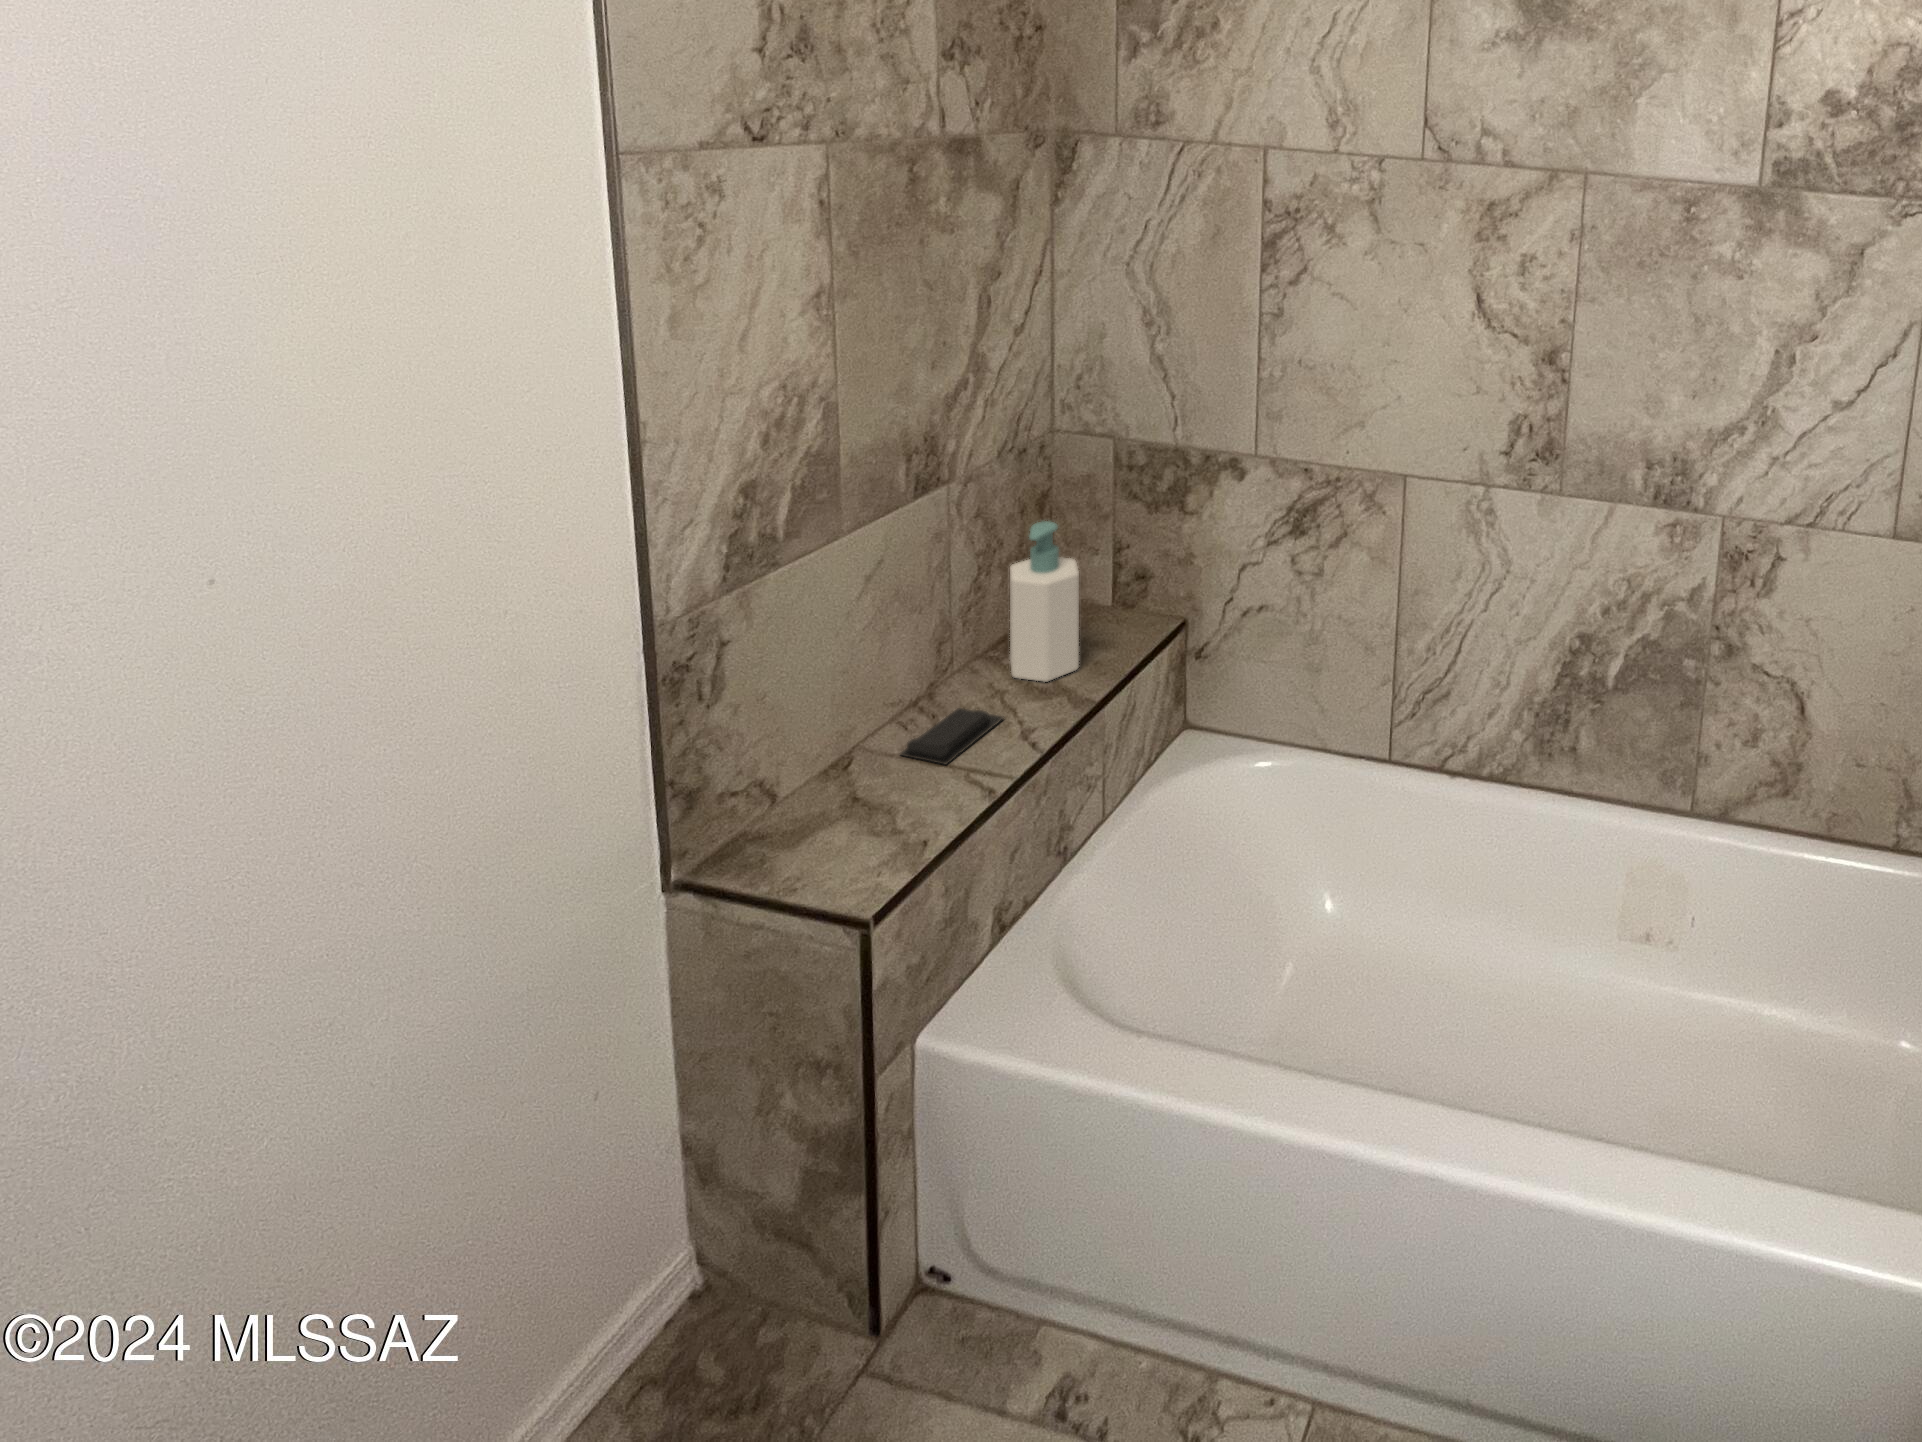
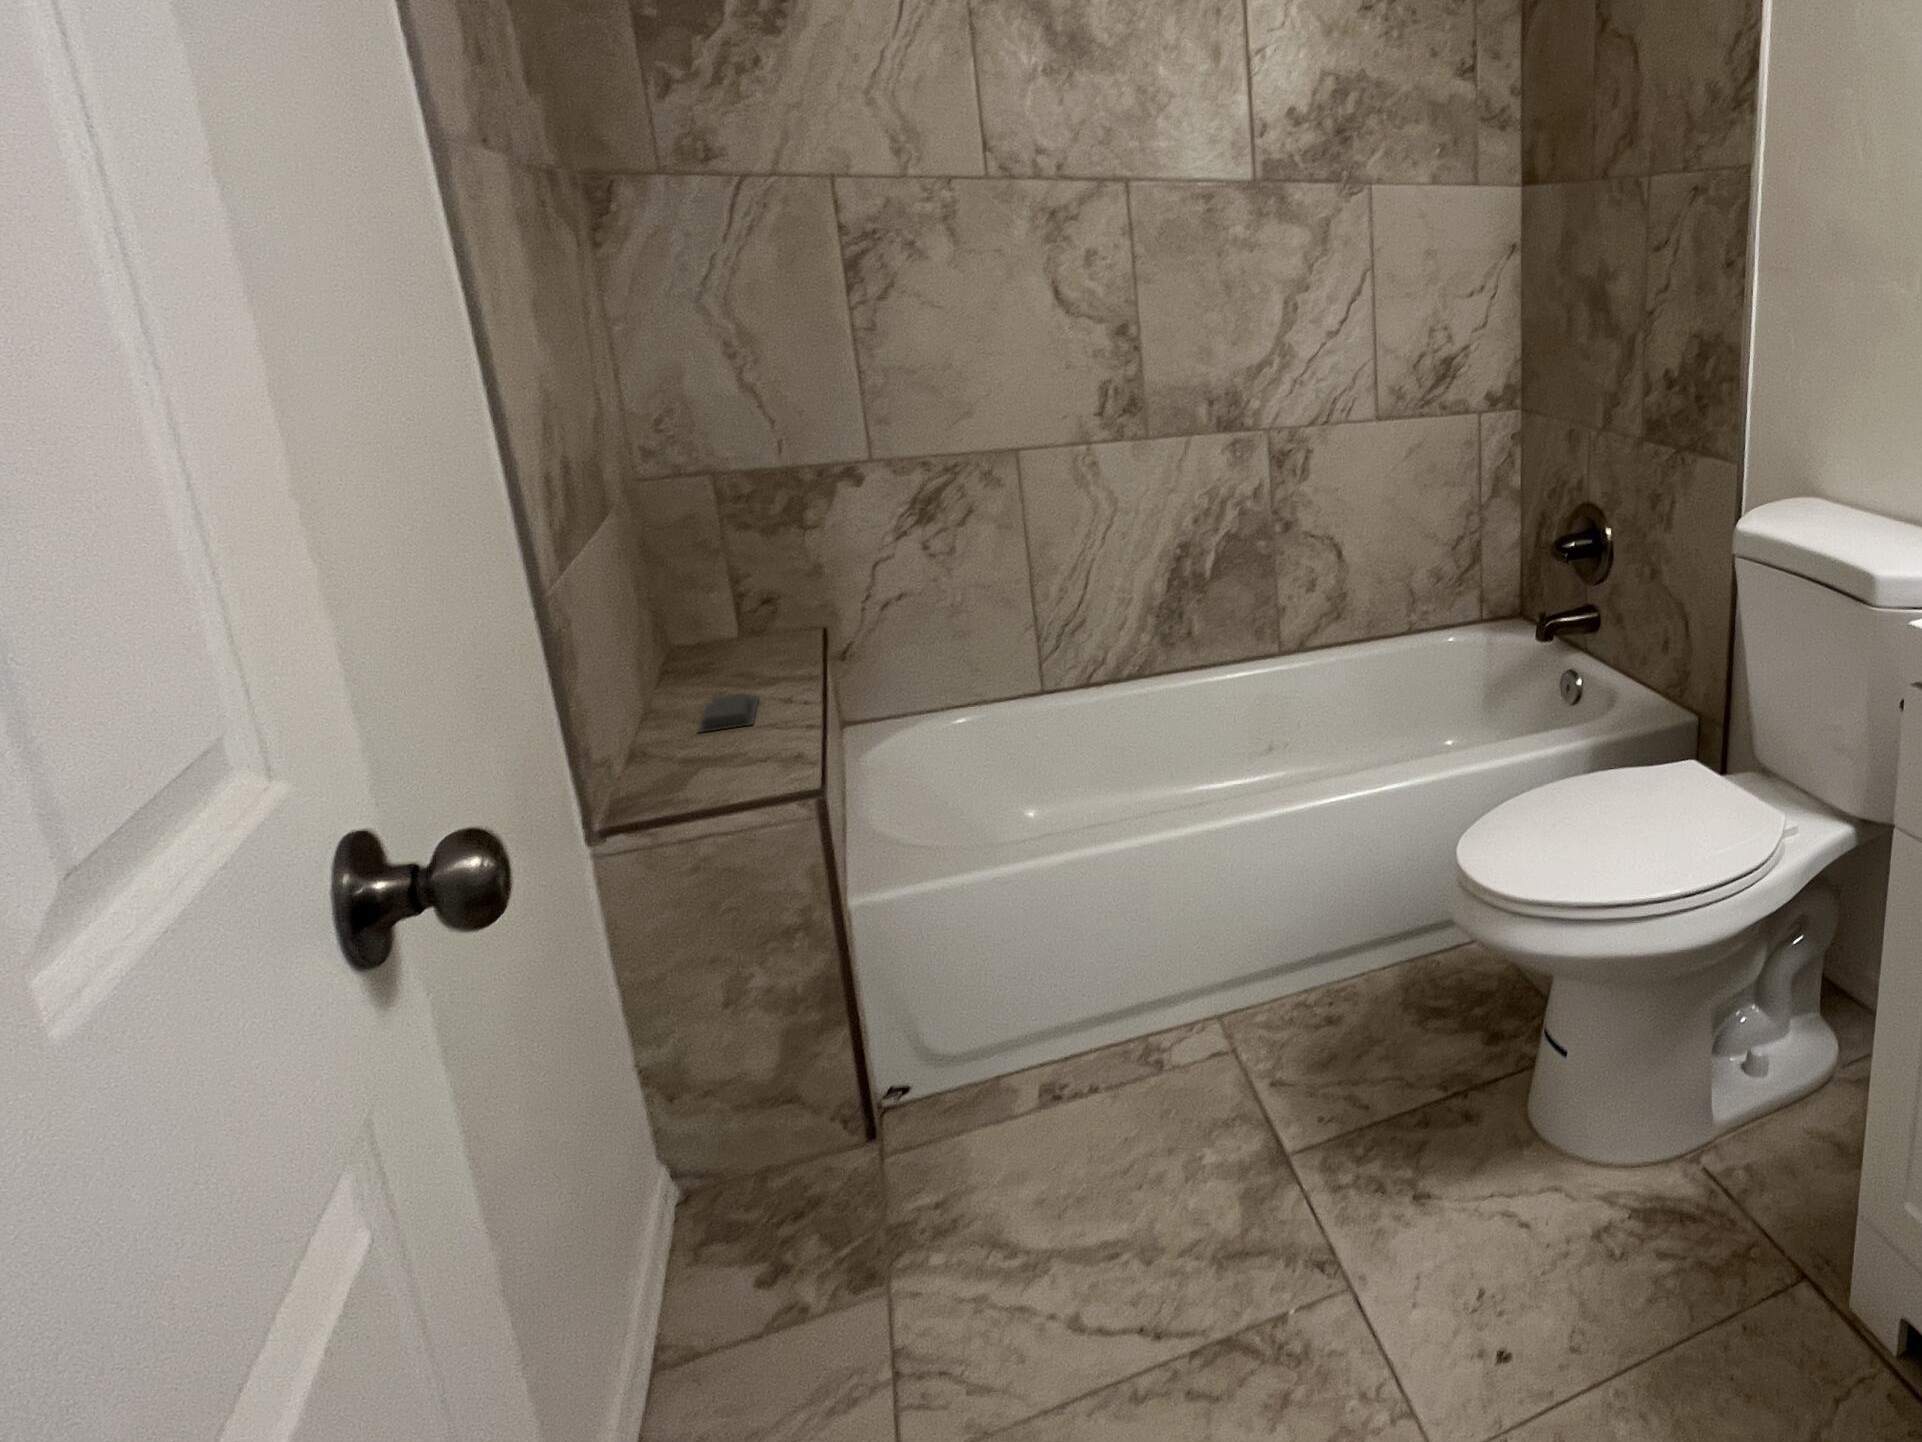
soap bottle: present [1010,521,1079,682] -> none [686,536,777,683]

